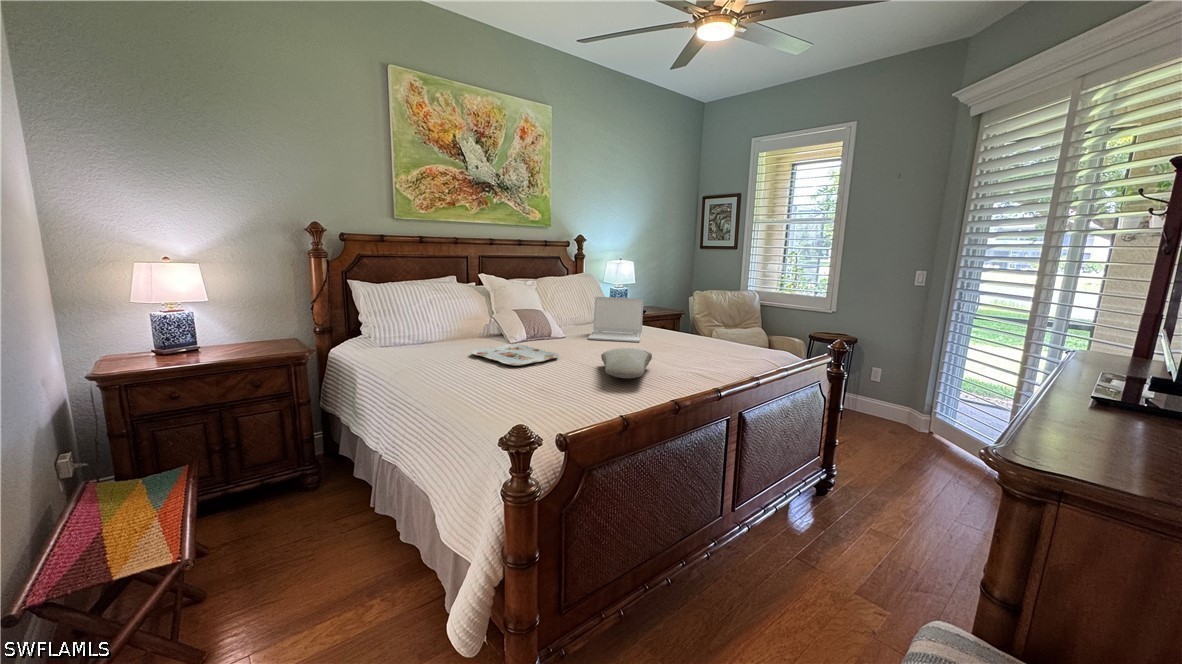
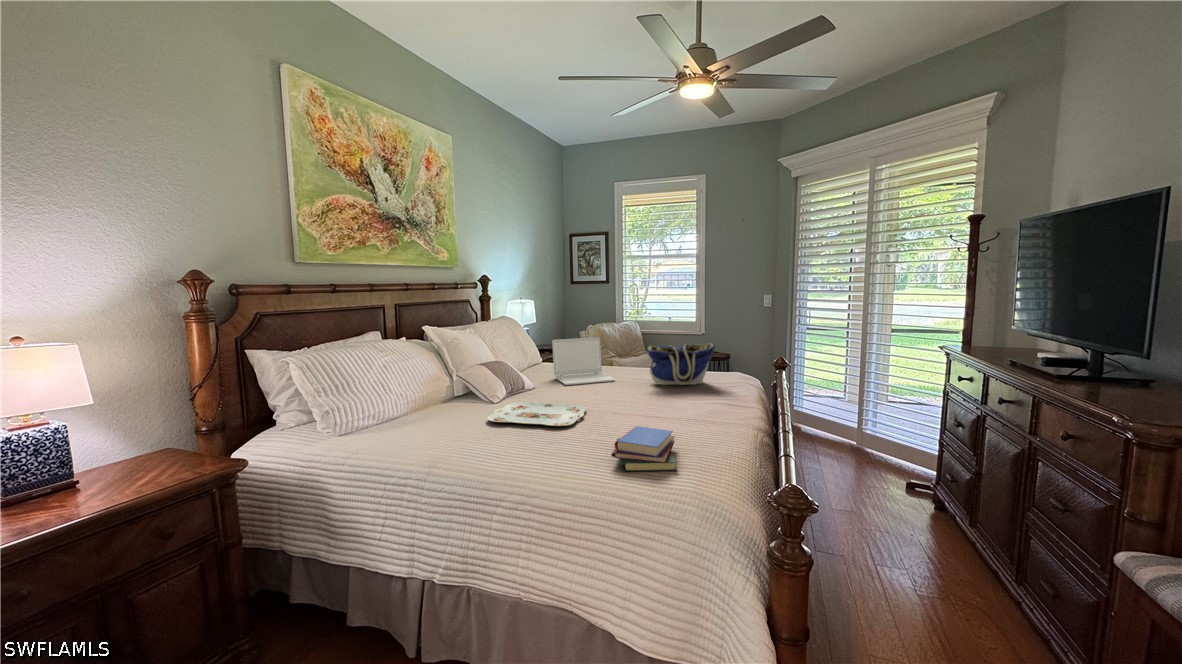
tote bag: none [658,309,728,356] -> present [647,343,715,385]
pillow: present [601,348,652,378] -> none [635,387,716,418]
book: none [481,370,559,410] -> present [611,426,677,471]

